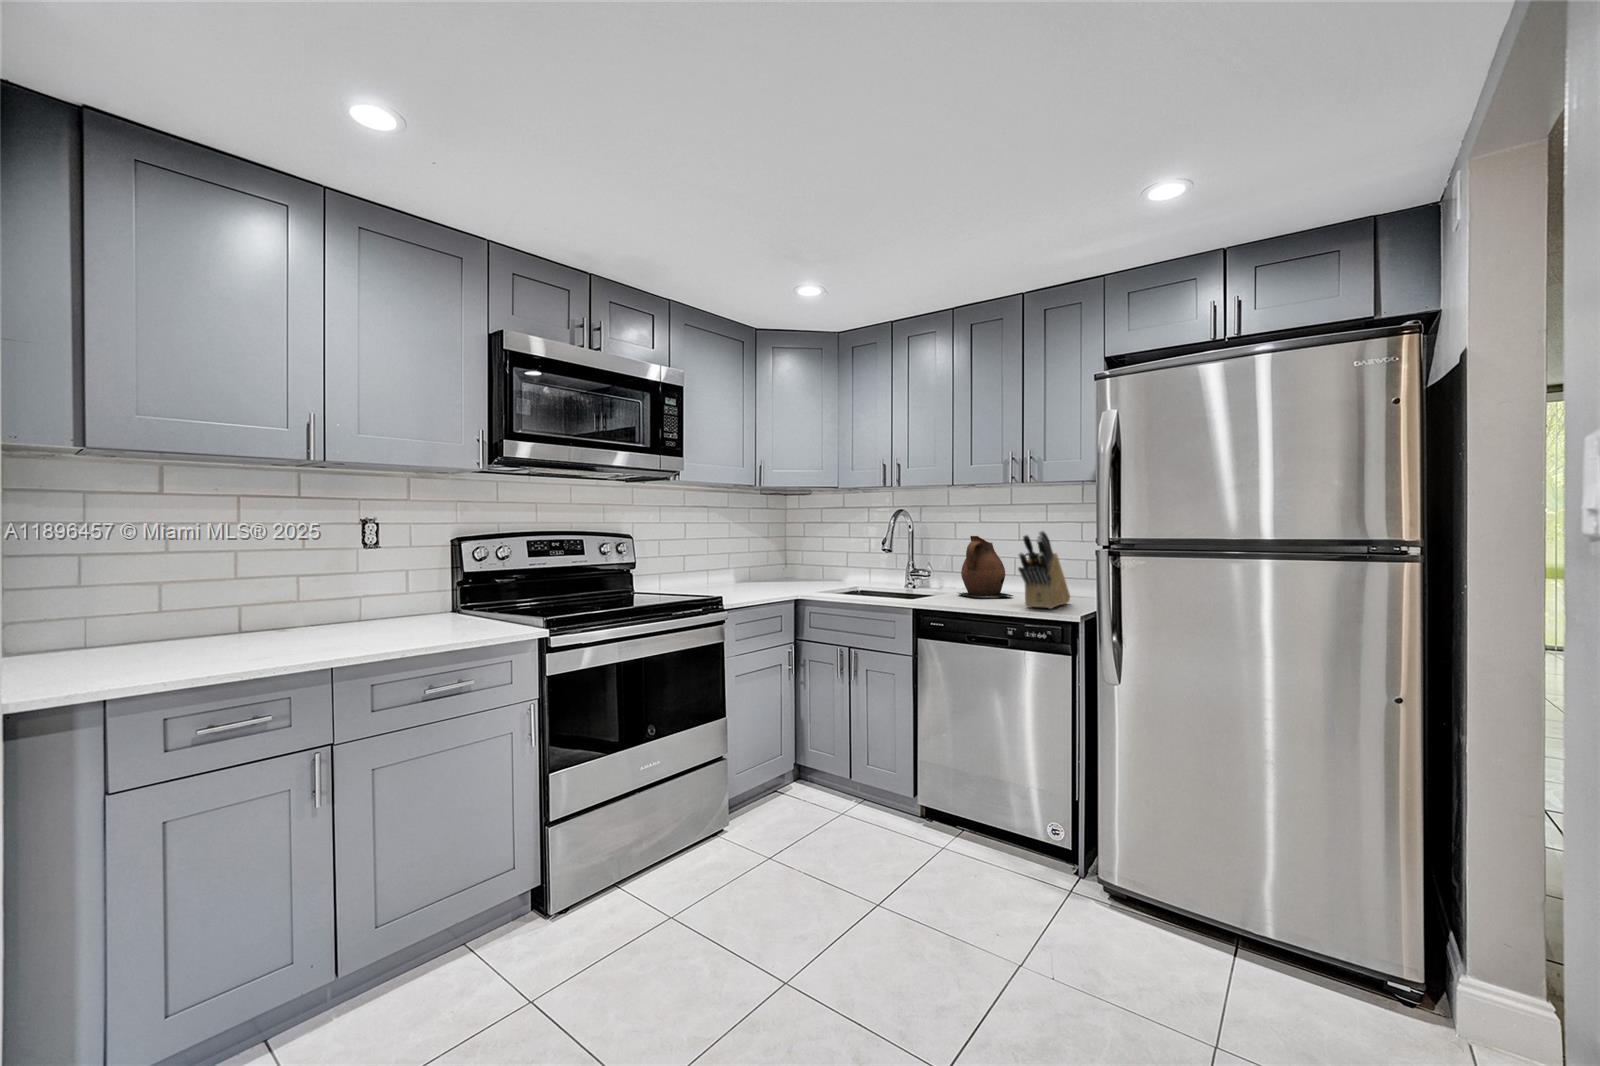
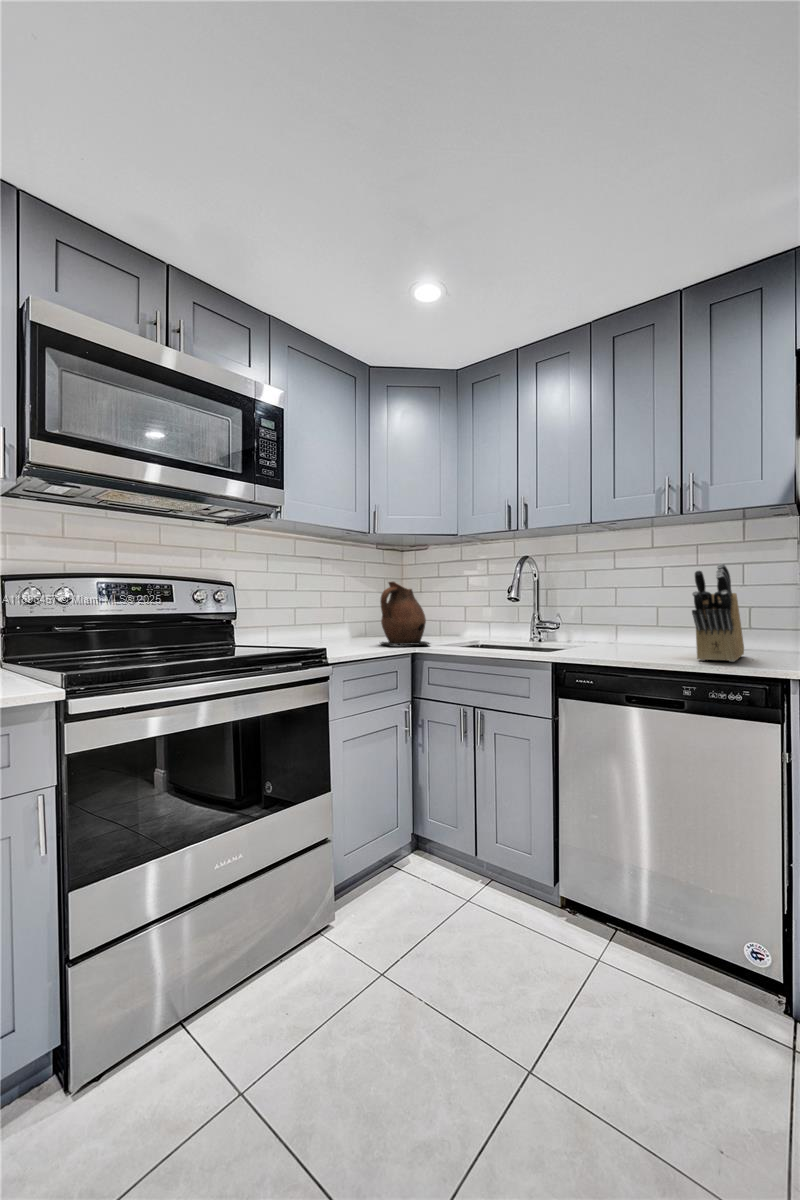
ceramic pitcher: present [959,536,1013,597] -> present [380,582,430,645]

